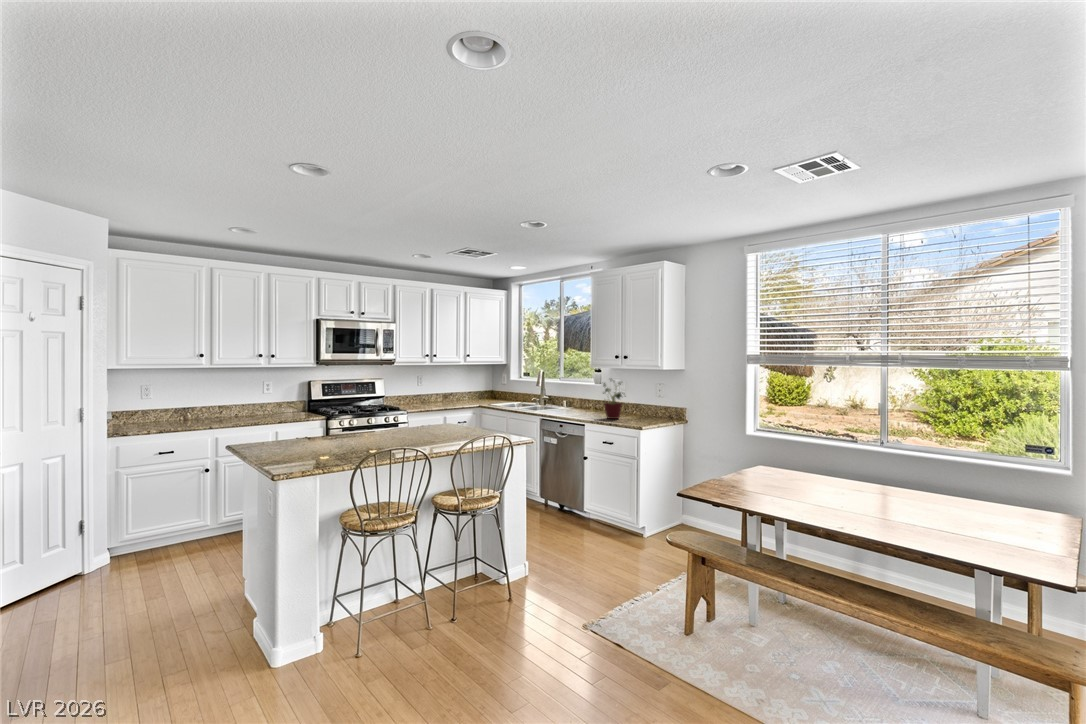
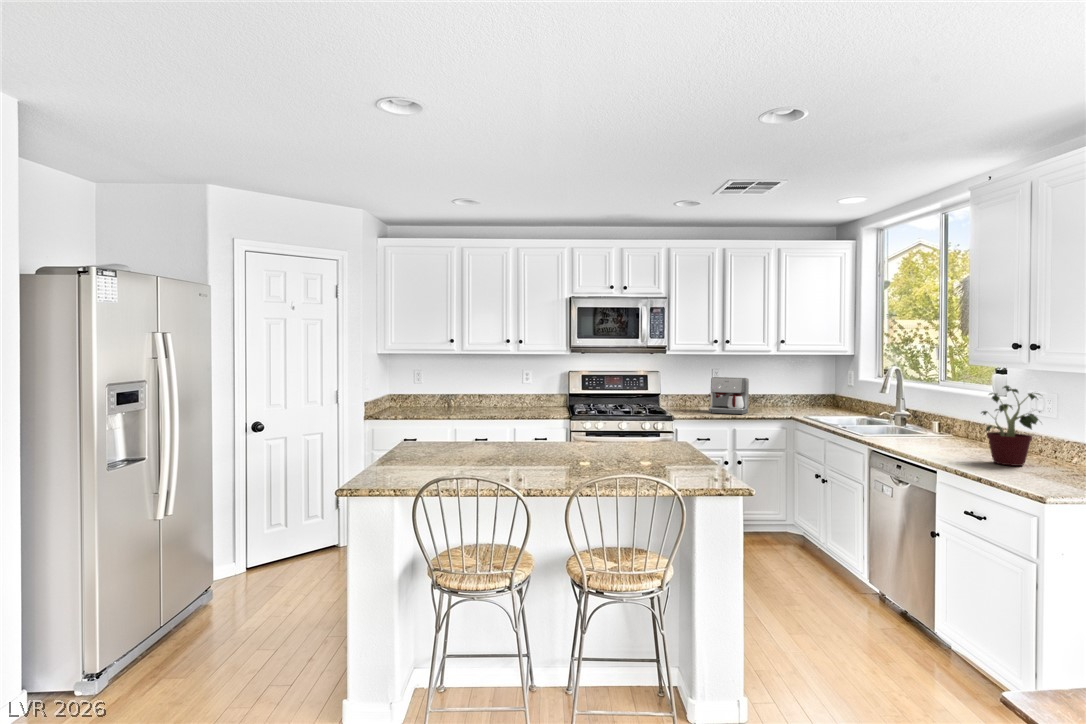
coffee maker: none [422,381,449,407] -> present [708,377,749,414]

